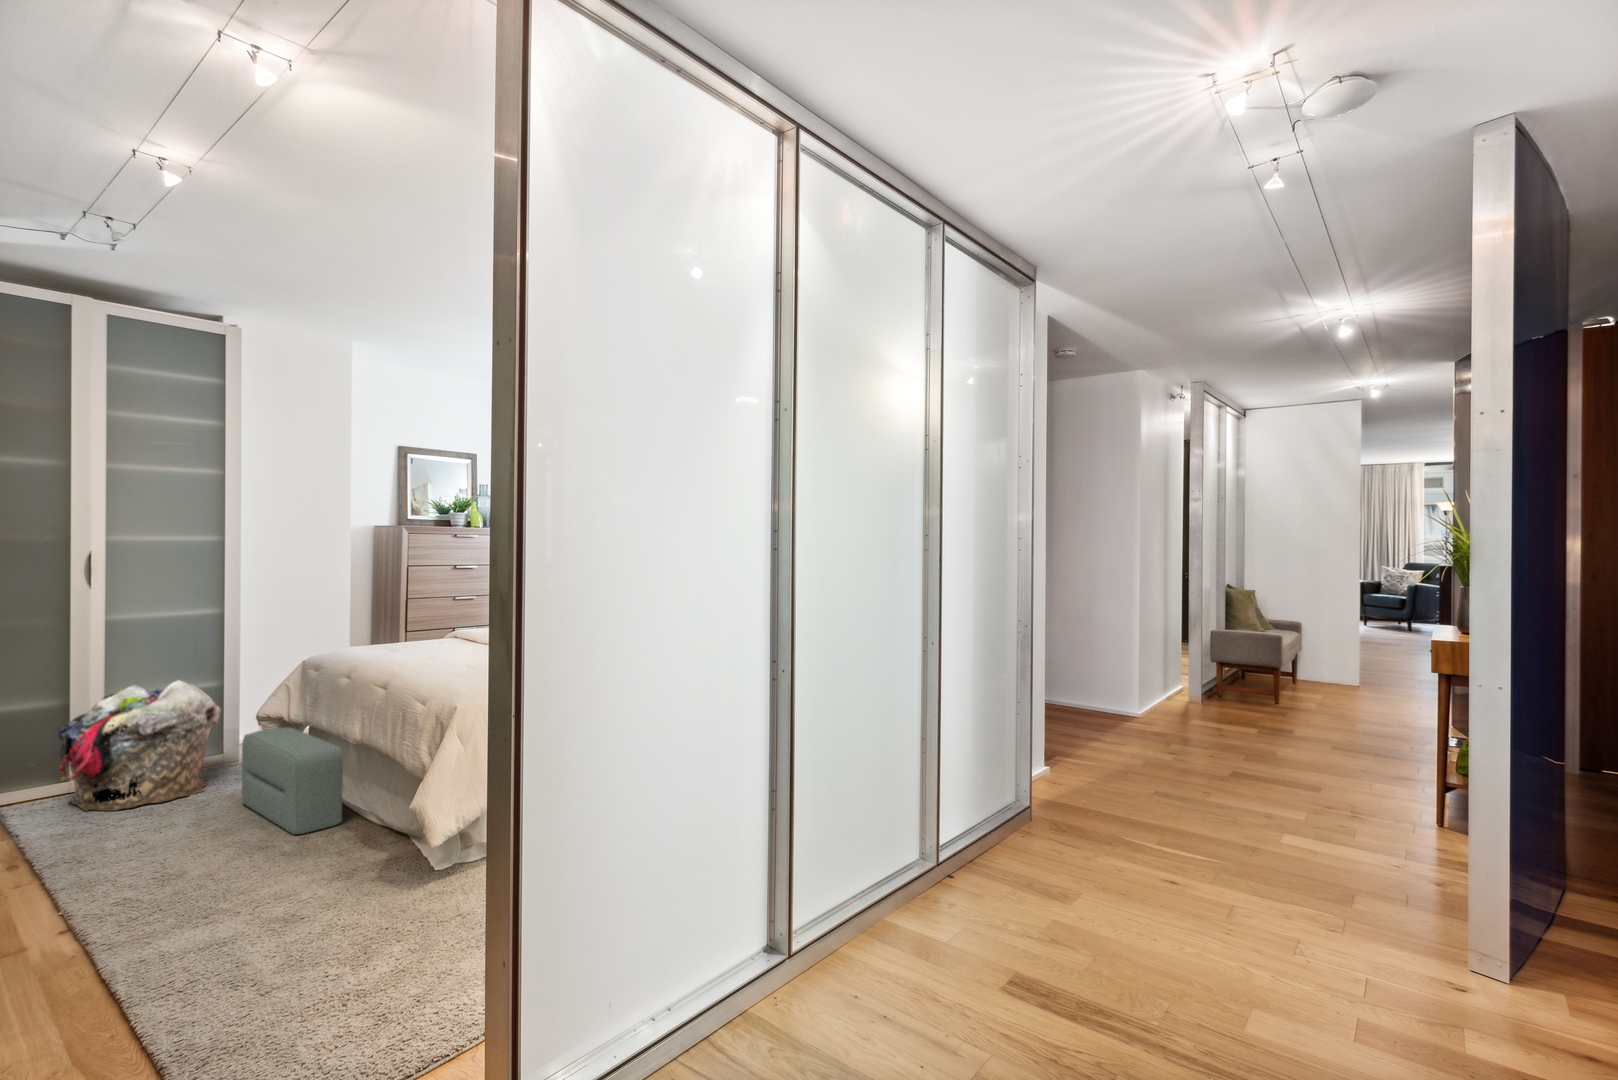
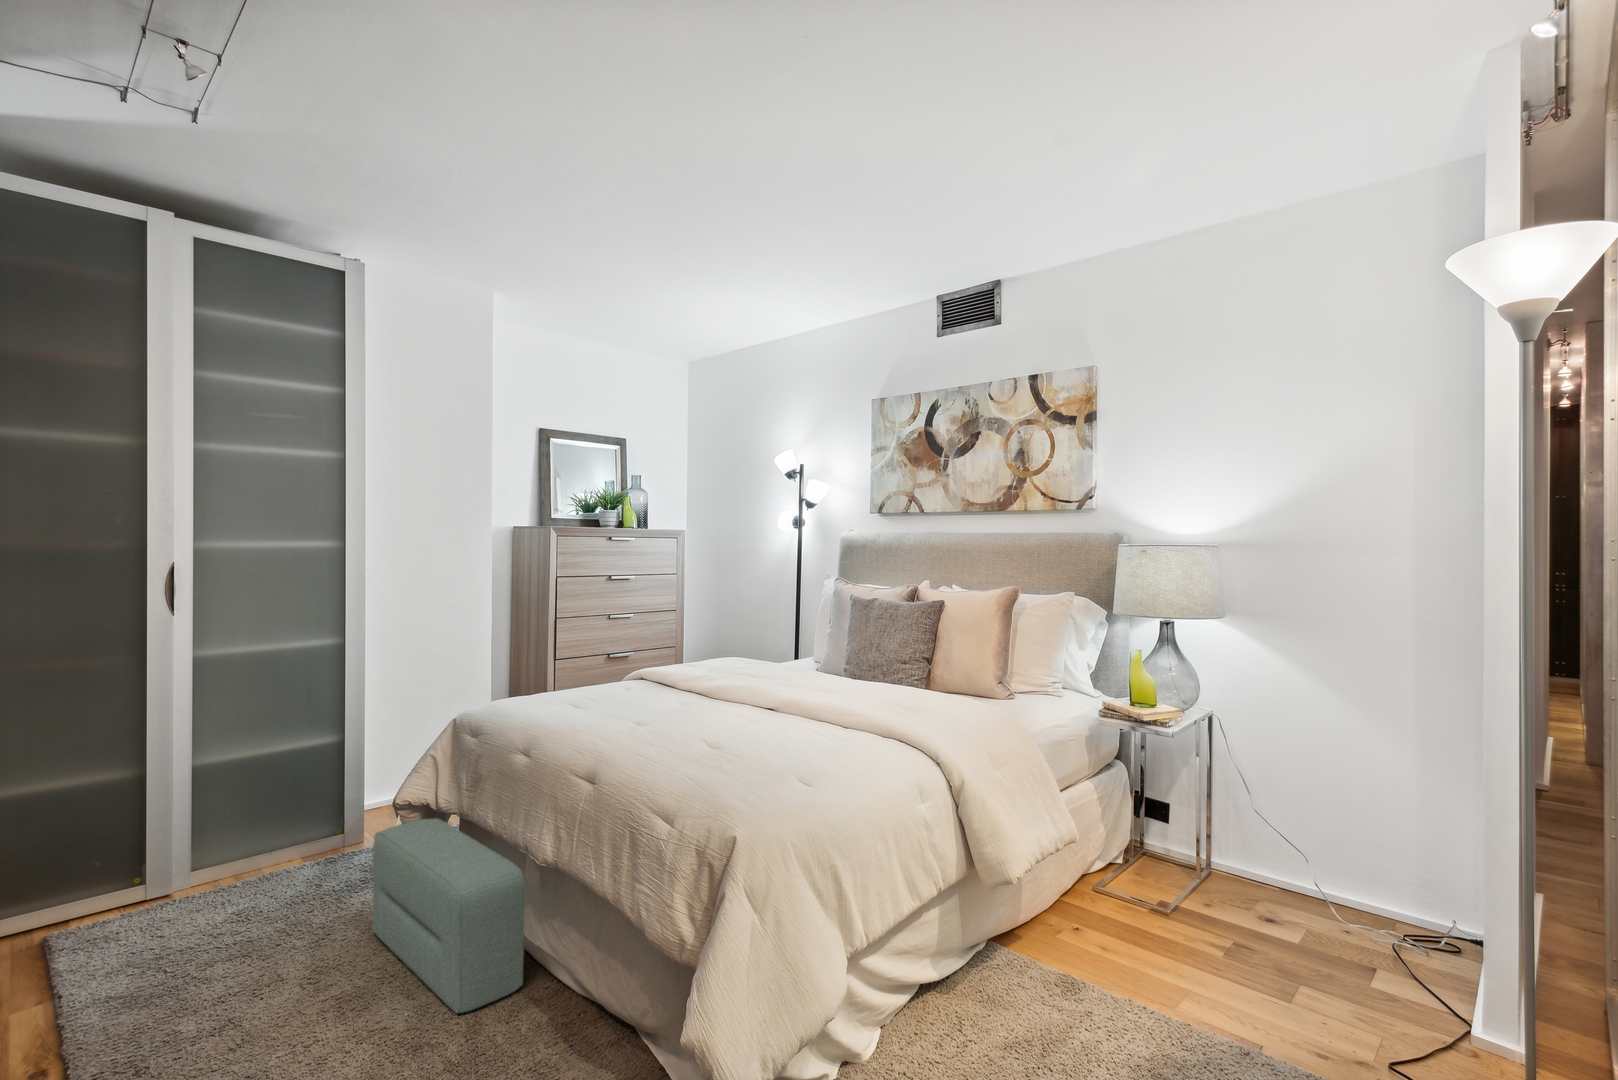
laundry basket: present [58,680,221,811] -> none [124,742,341,943]

